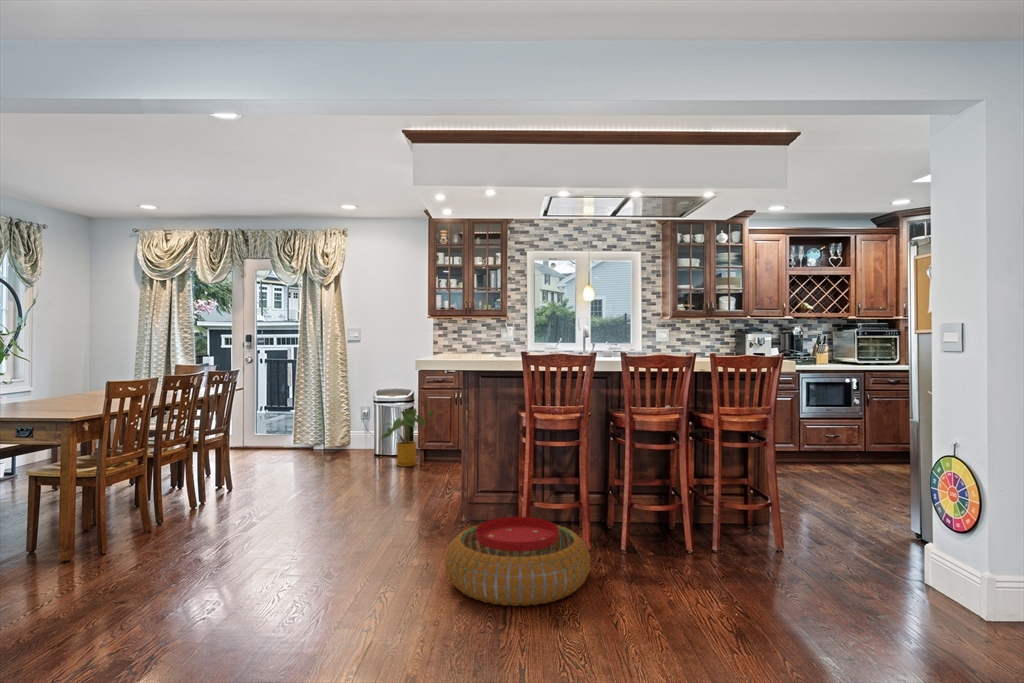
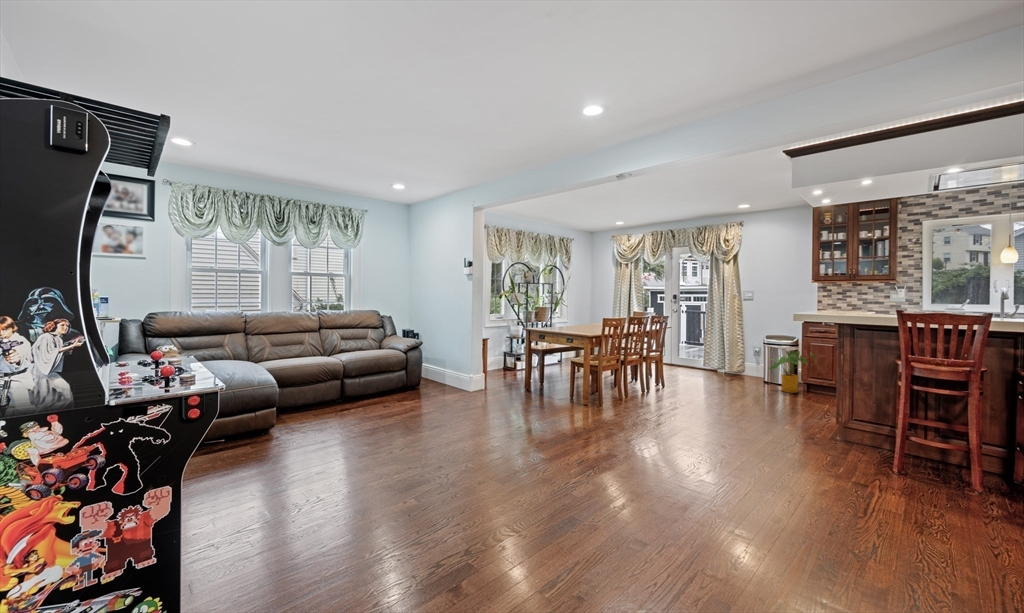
pouf: present [445,517,590,606] -> none [815,439,971,515]

